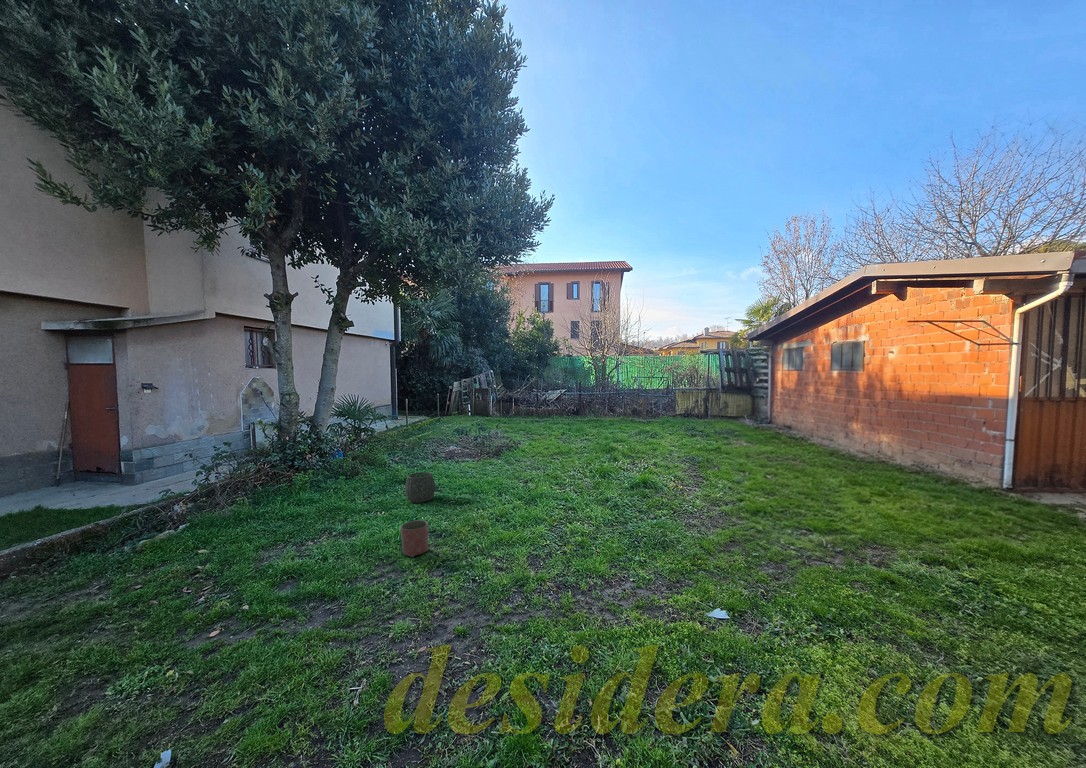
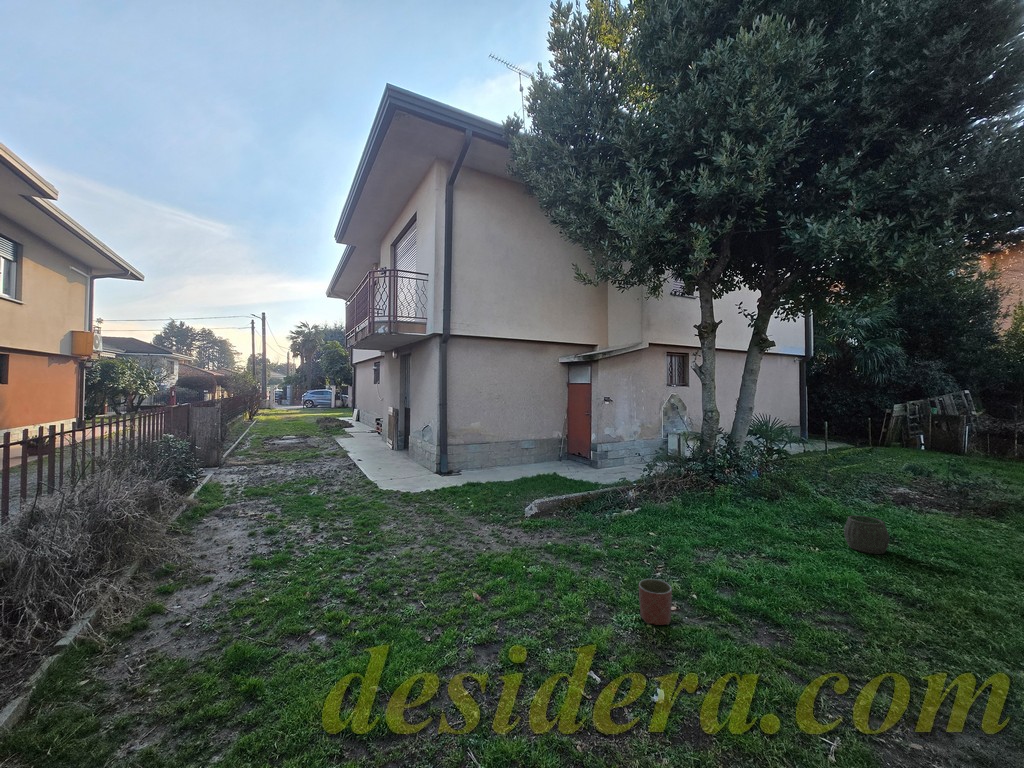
planter: present [401,520,428,557] -> present [639,579,672,625]

